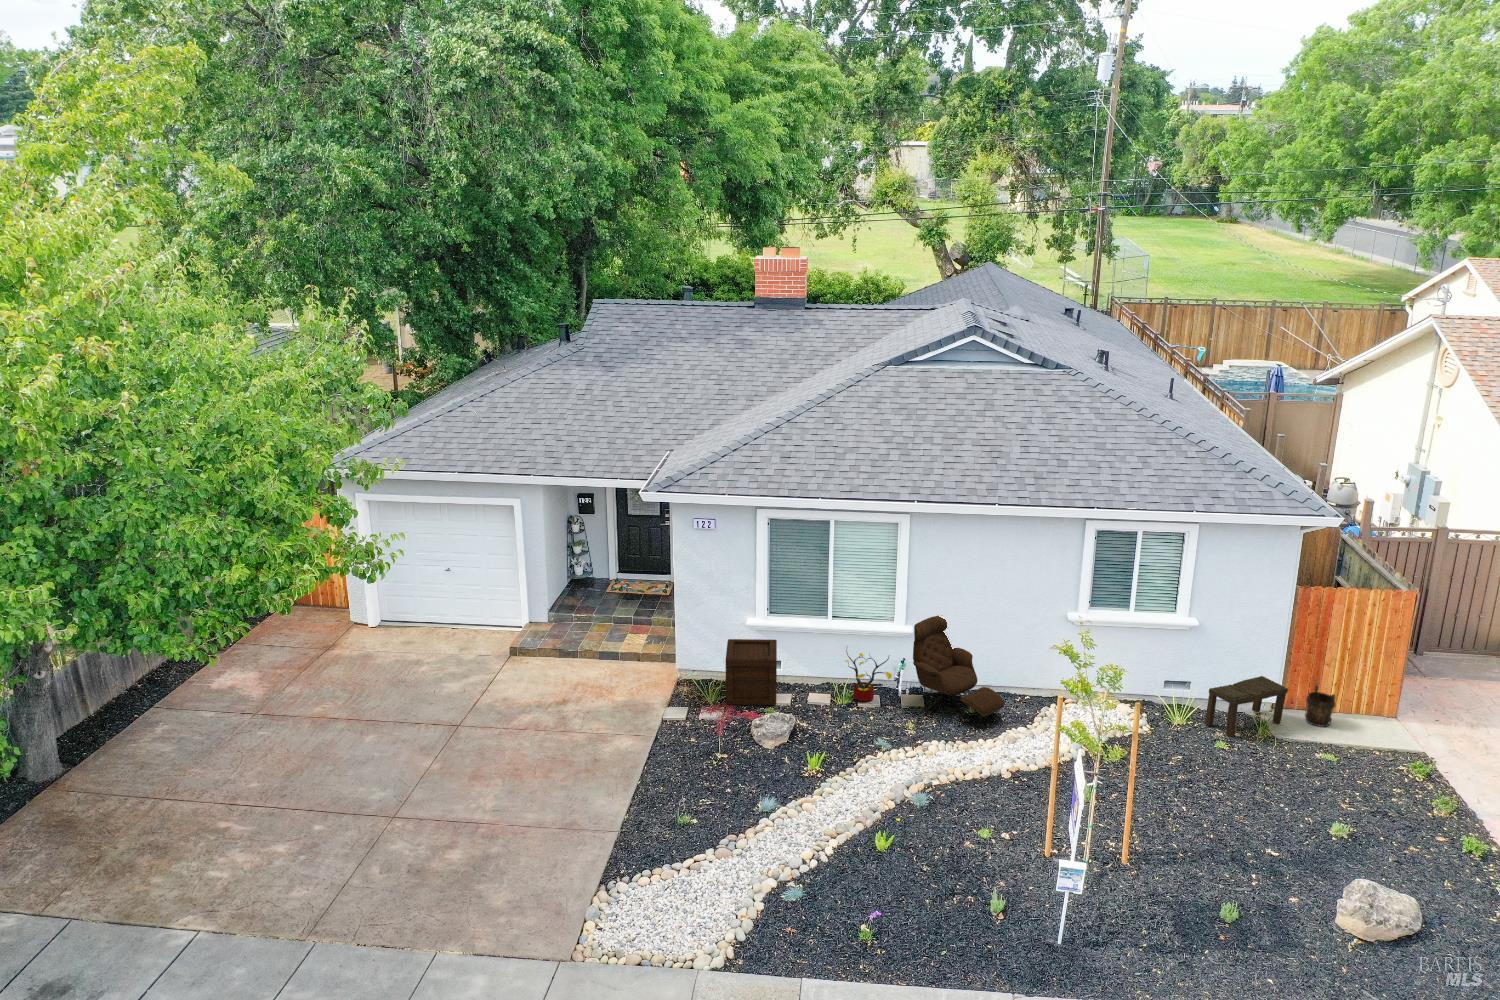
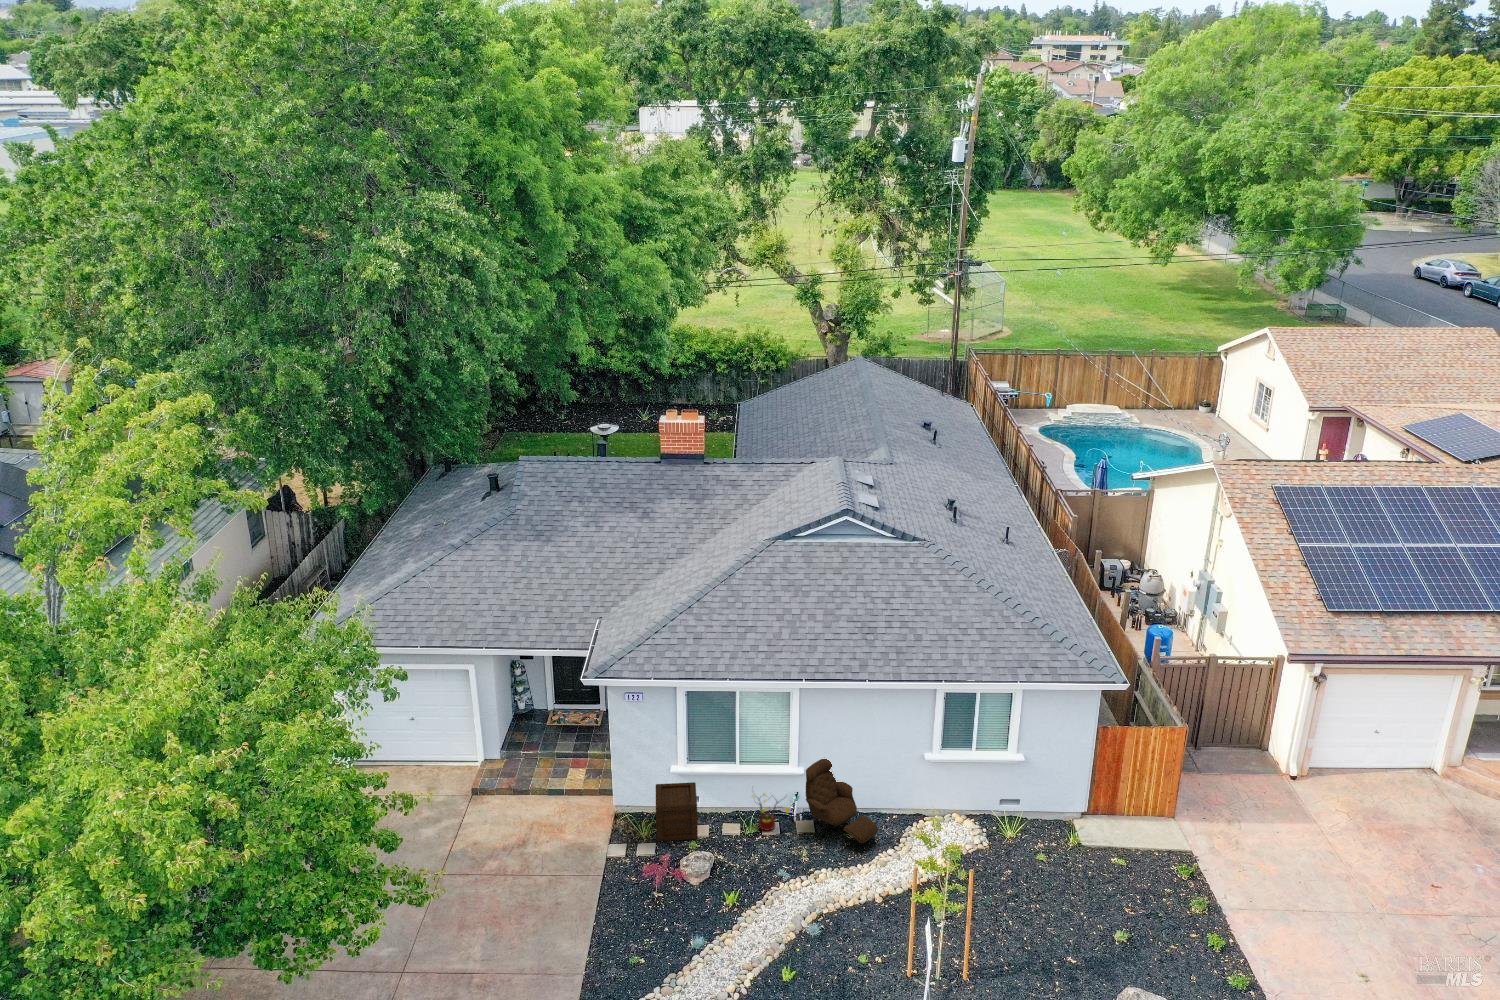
bench: present [1205,676,1288,737] -> none [1031,795,1092,848]
bucket: present [1305,678,1335,727] -> none [1106,792,1128,833]

